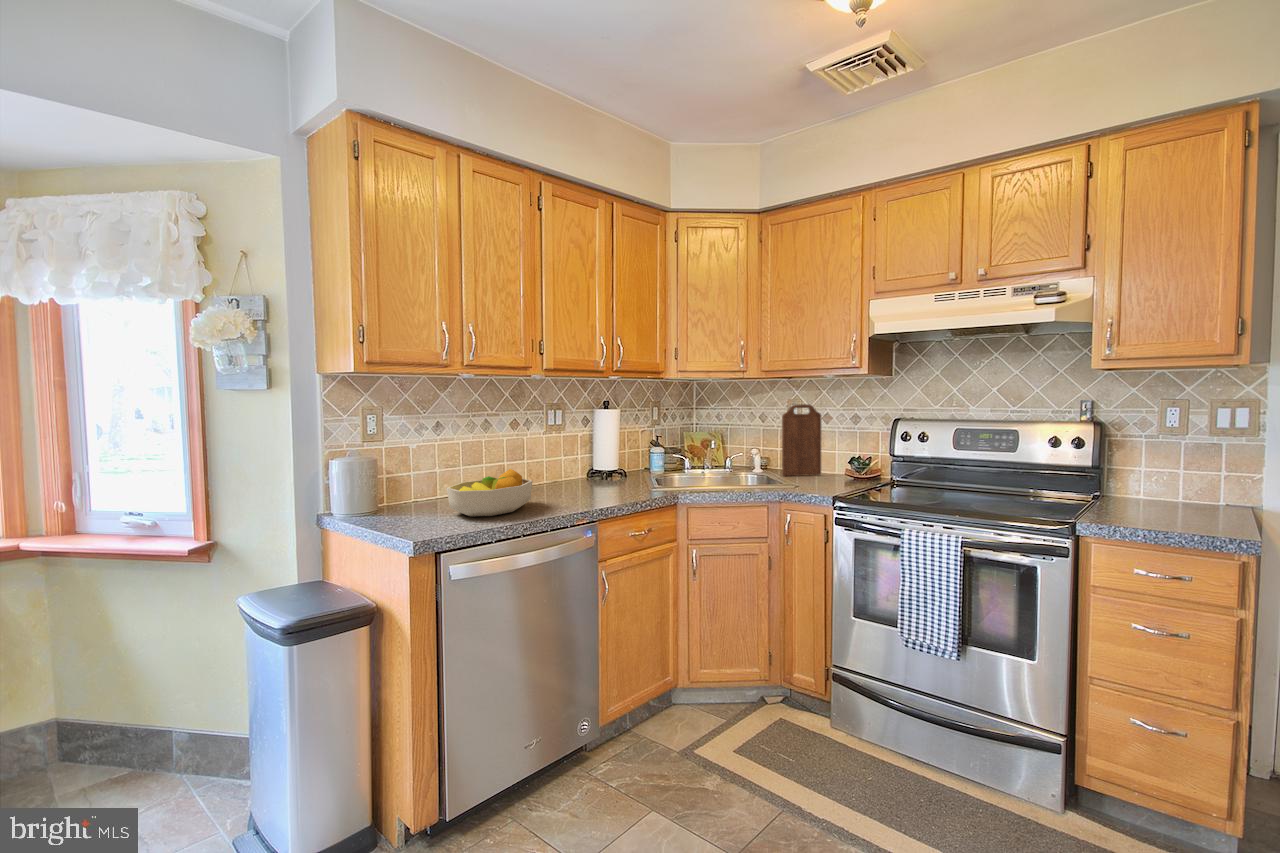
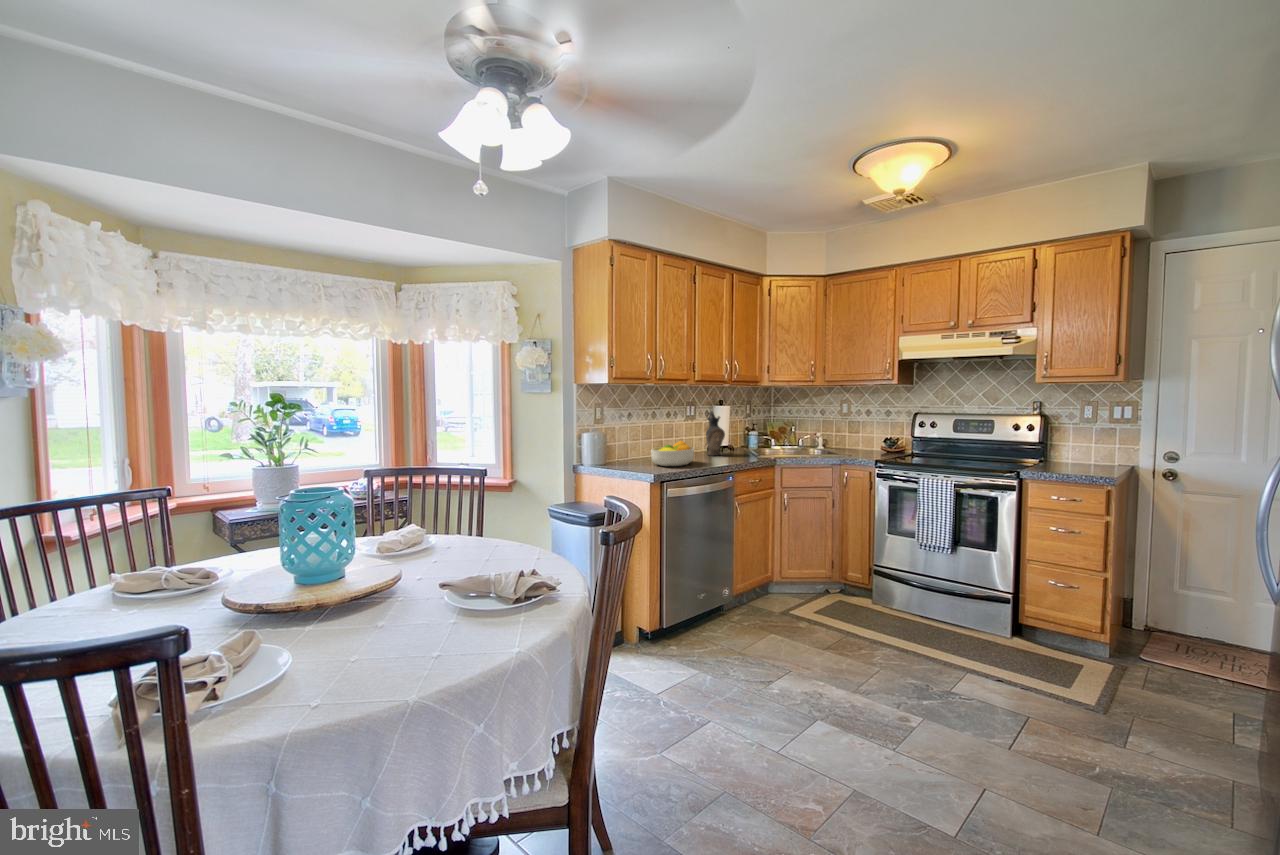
cutting board: present [782,404,821,476] -> none [837,403,864,451]
ceramic pitcher: none [571,418,600,489] -> present [706,411,725,455]

